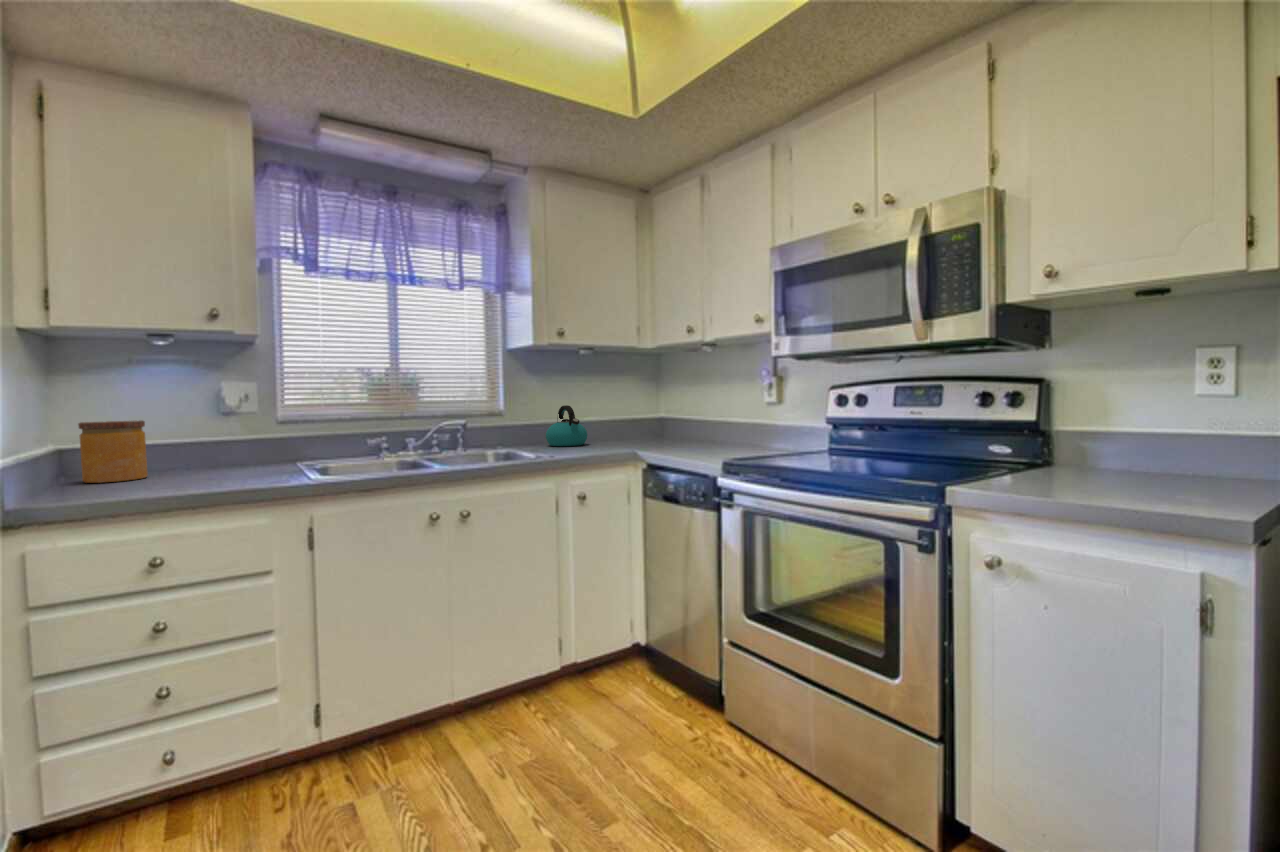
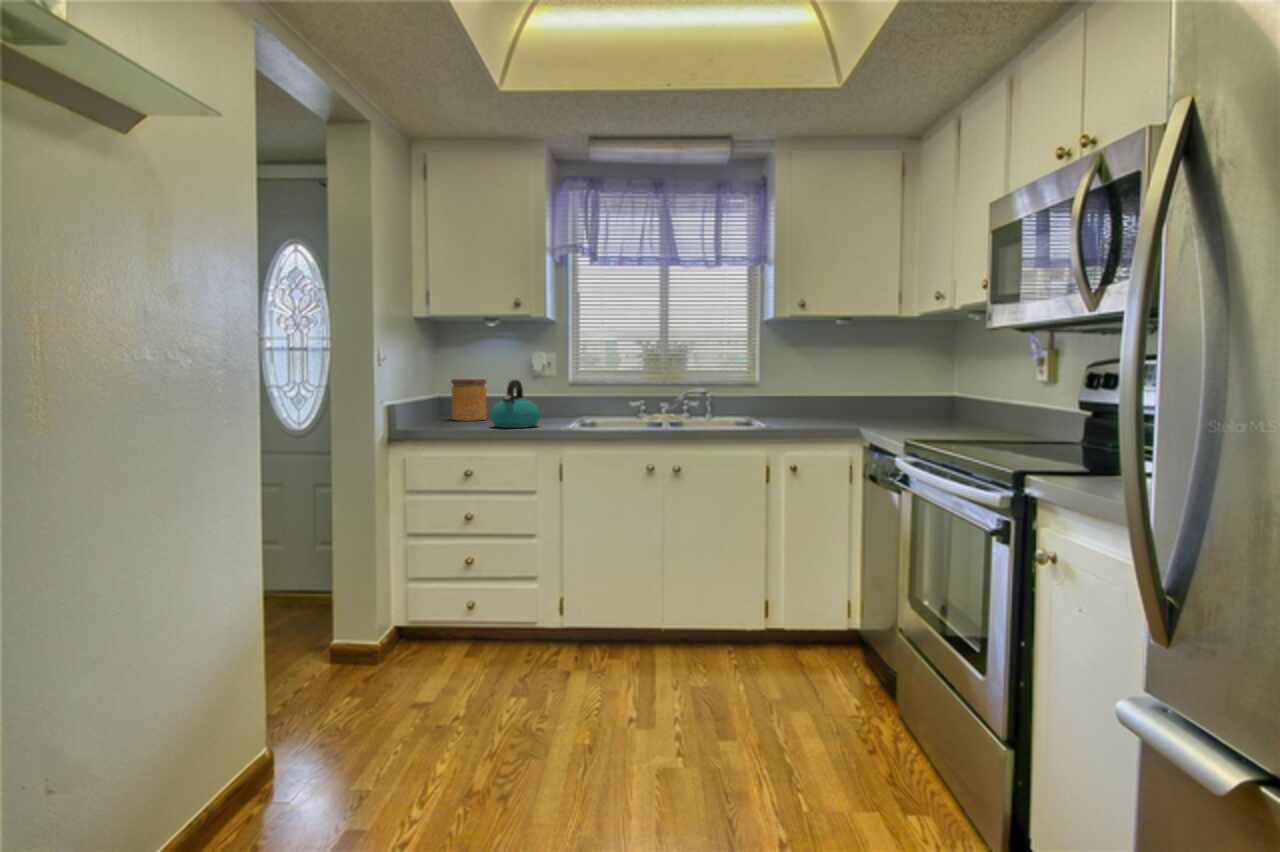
kettle: present [546,405,587,446] -> present [490,380,540,428]

